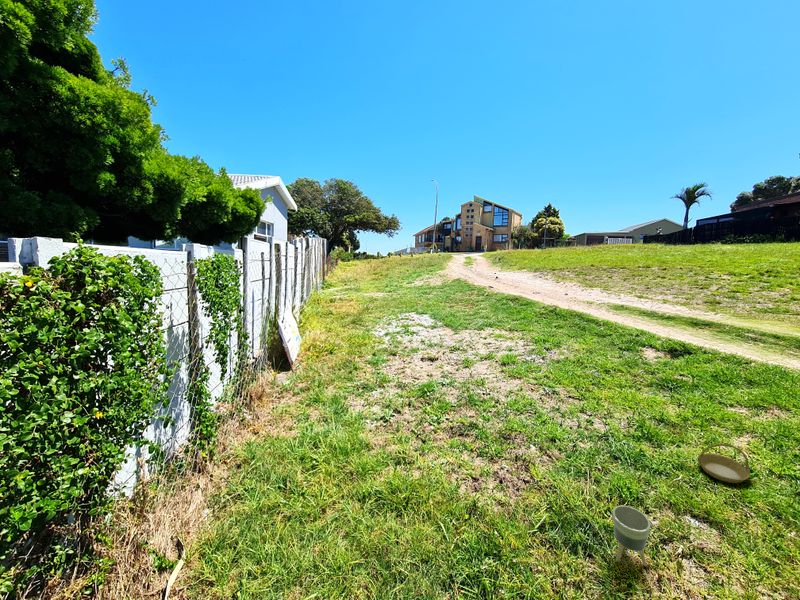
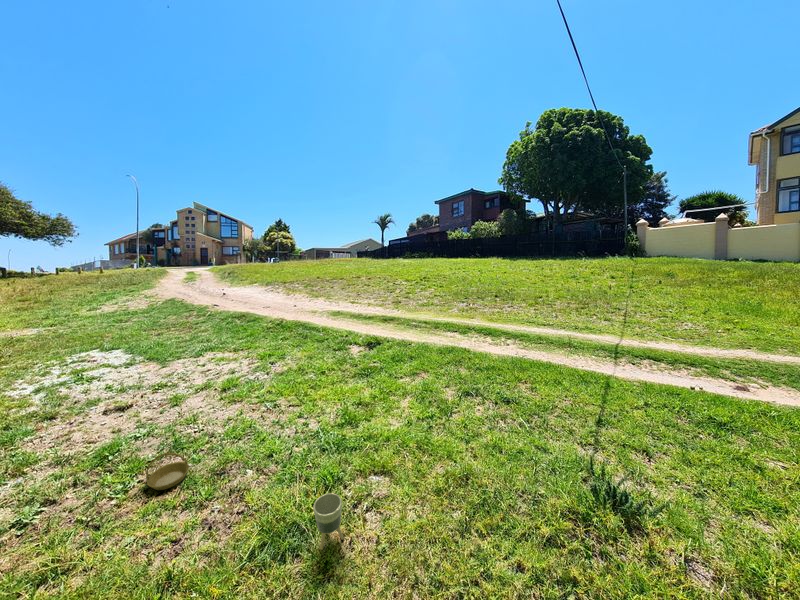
basket: present [697,444,750,483] -> present [146,453,189,490]

